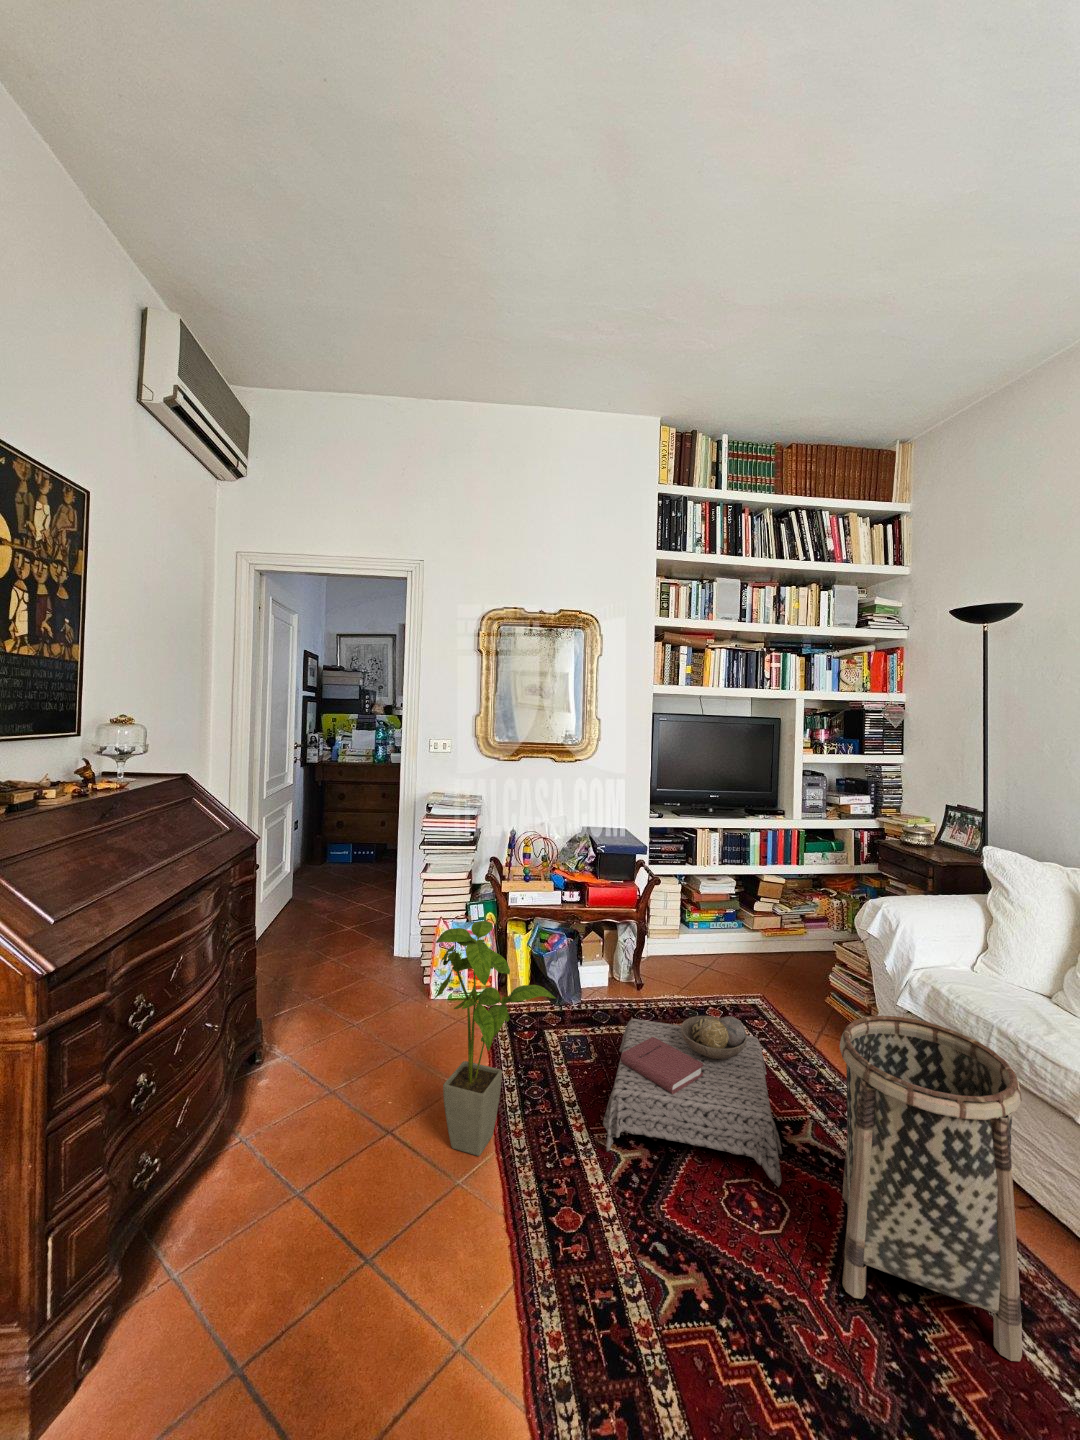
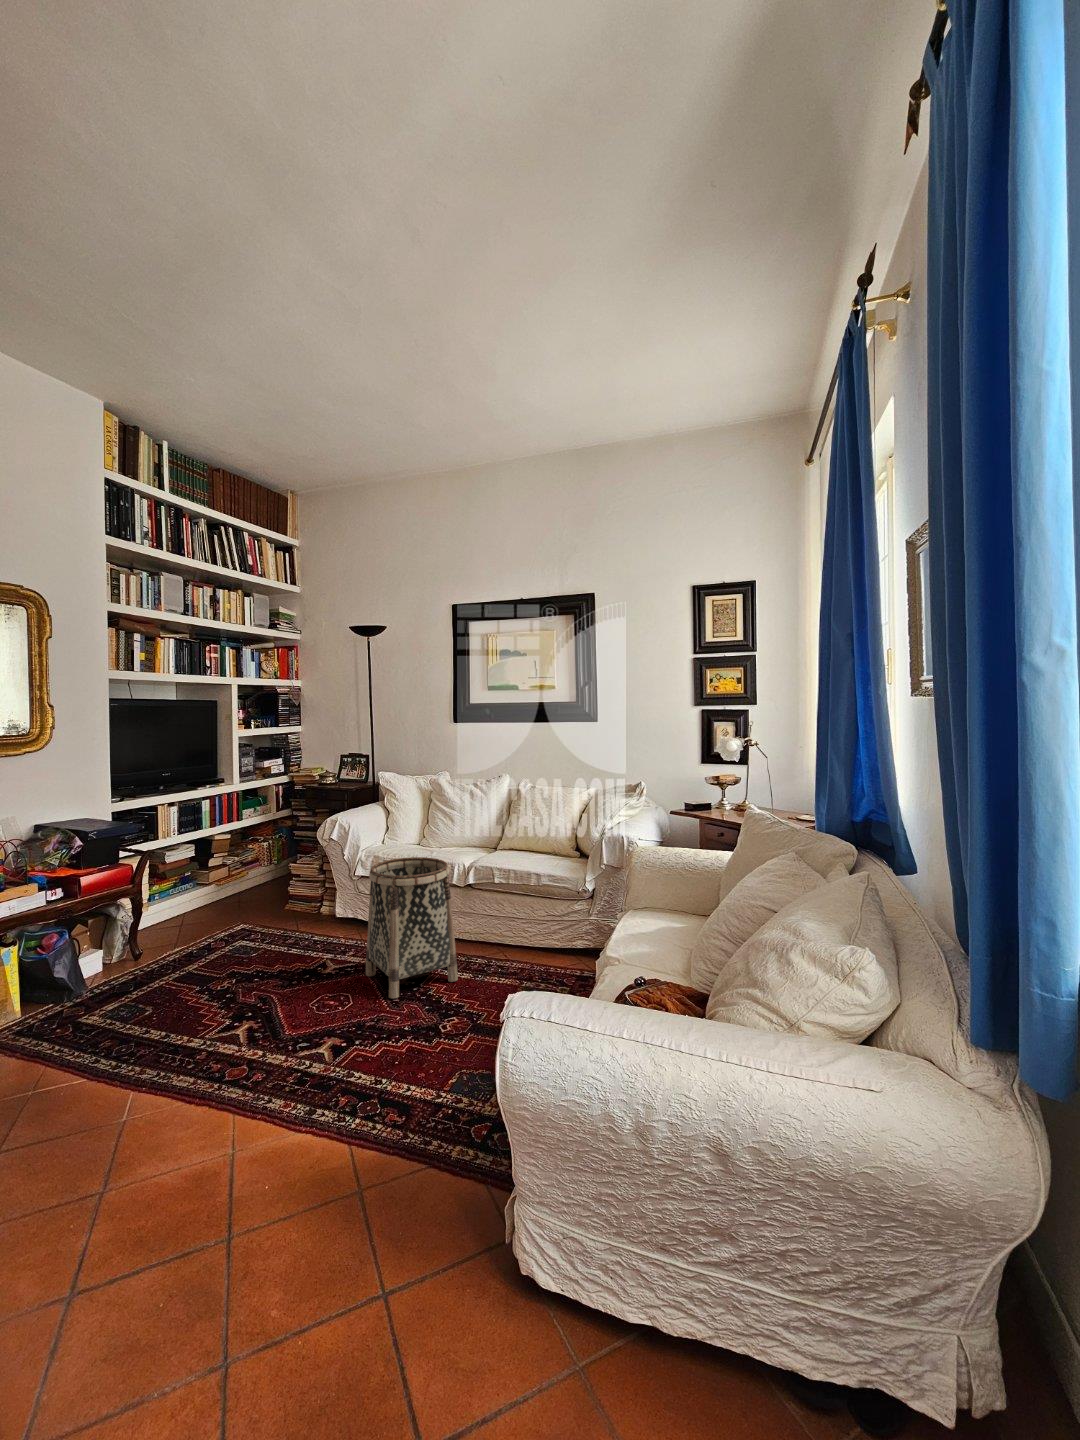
house plant: present [433,921,556,1156] -> none [49,878,175,1091]
ottoman: present [603,1016,782,1187] -> none [178,912,335,1028]

